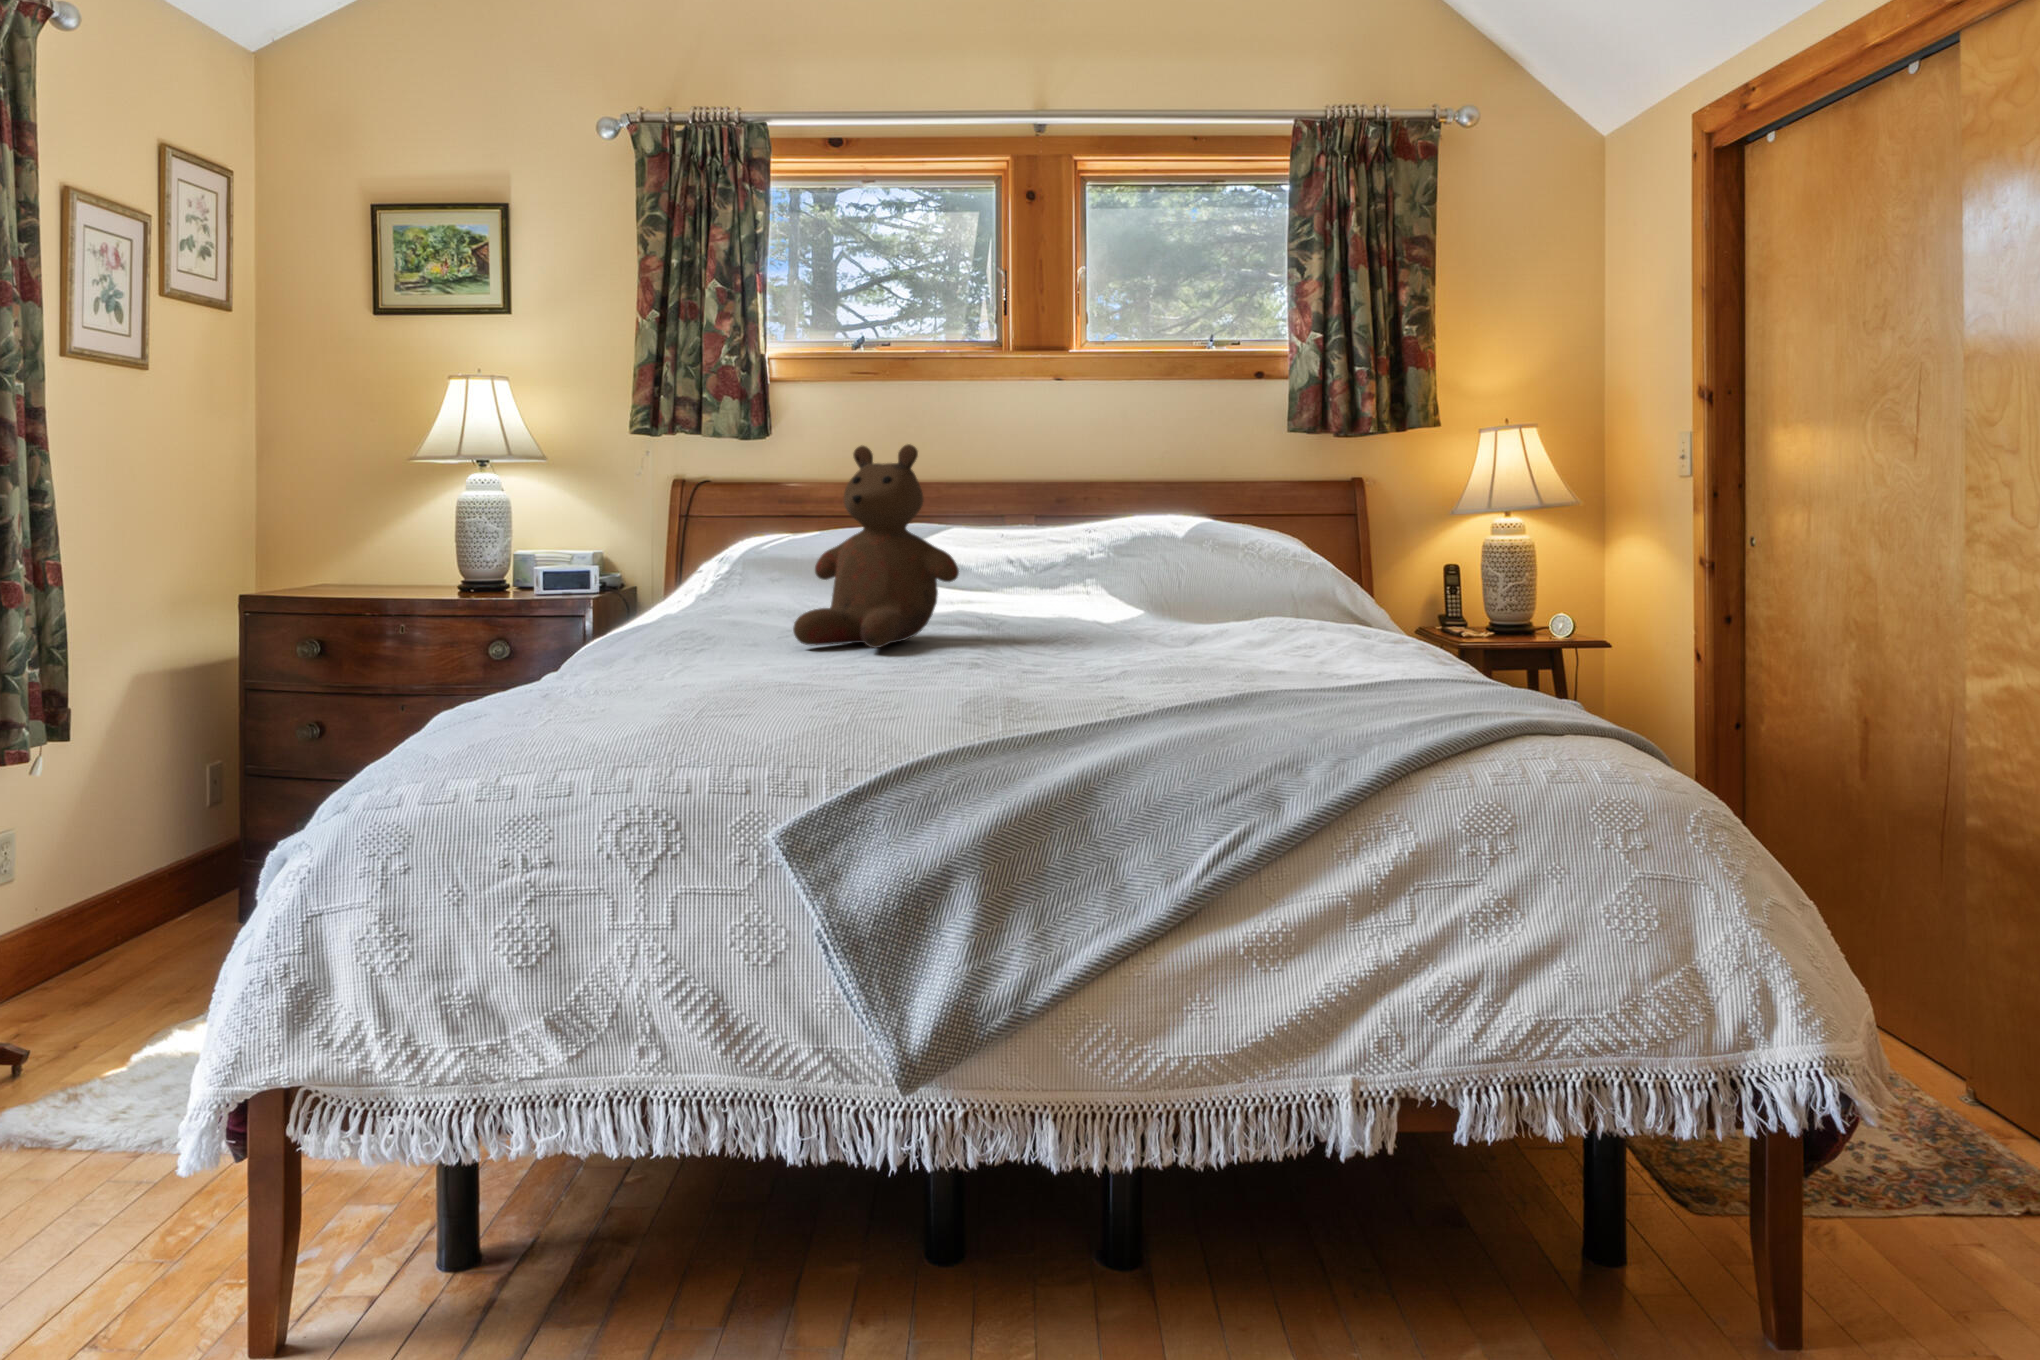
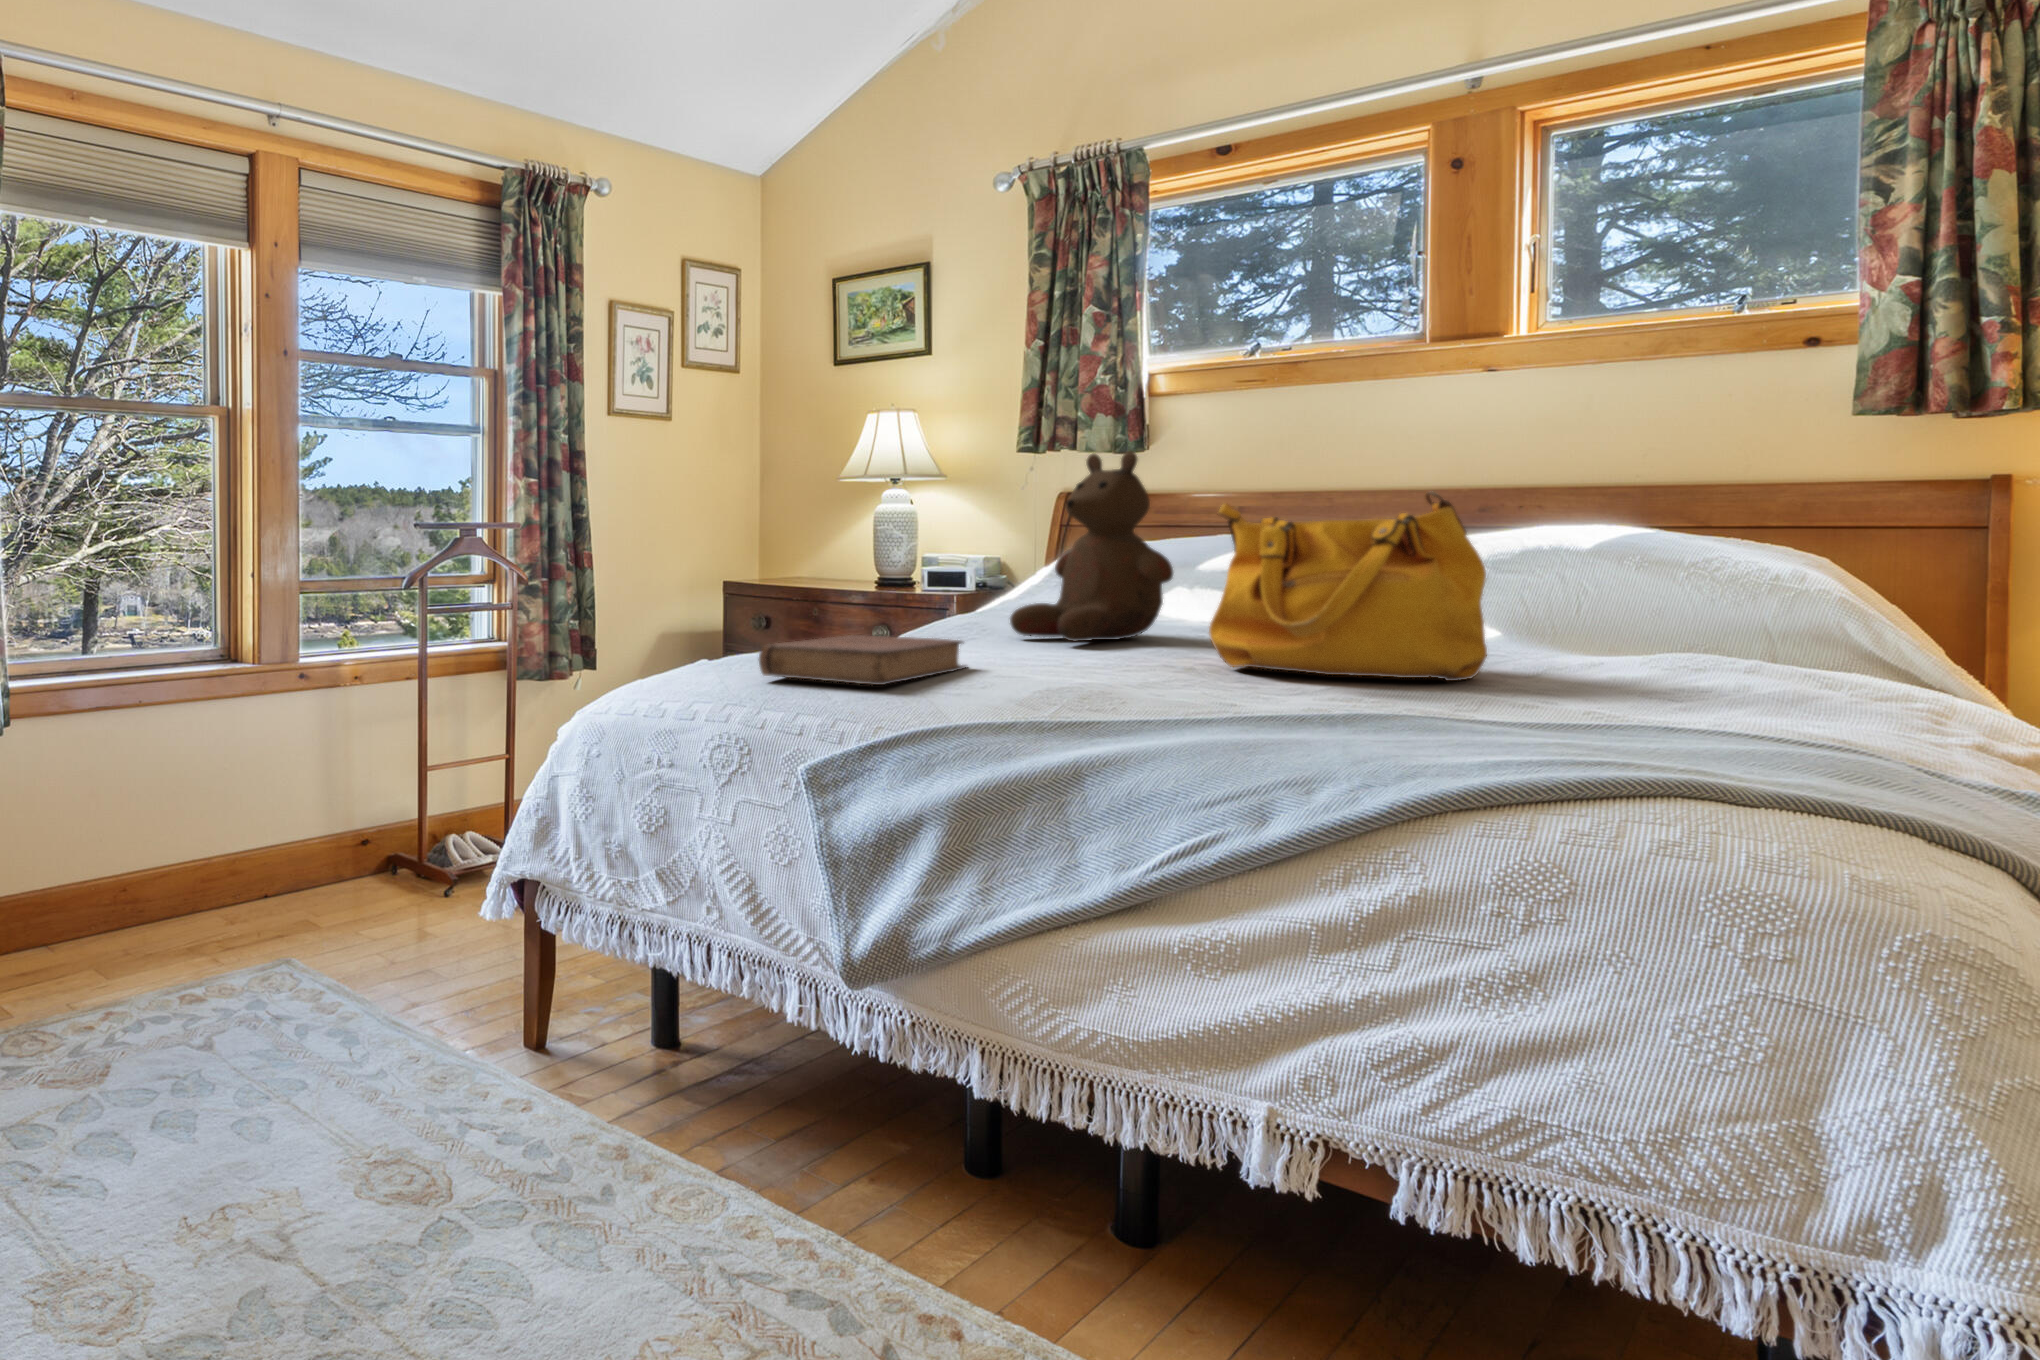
handbag: none [1050,493,1265,664] -> present [1209,492,1487,681]
book: none [657,657,839,723] -> present [759,635,967,685]

